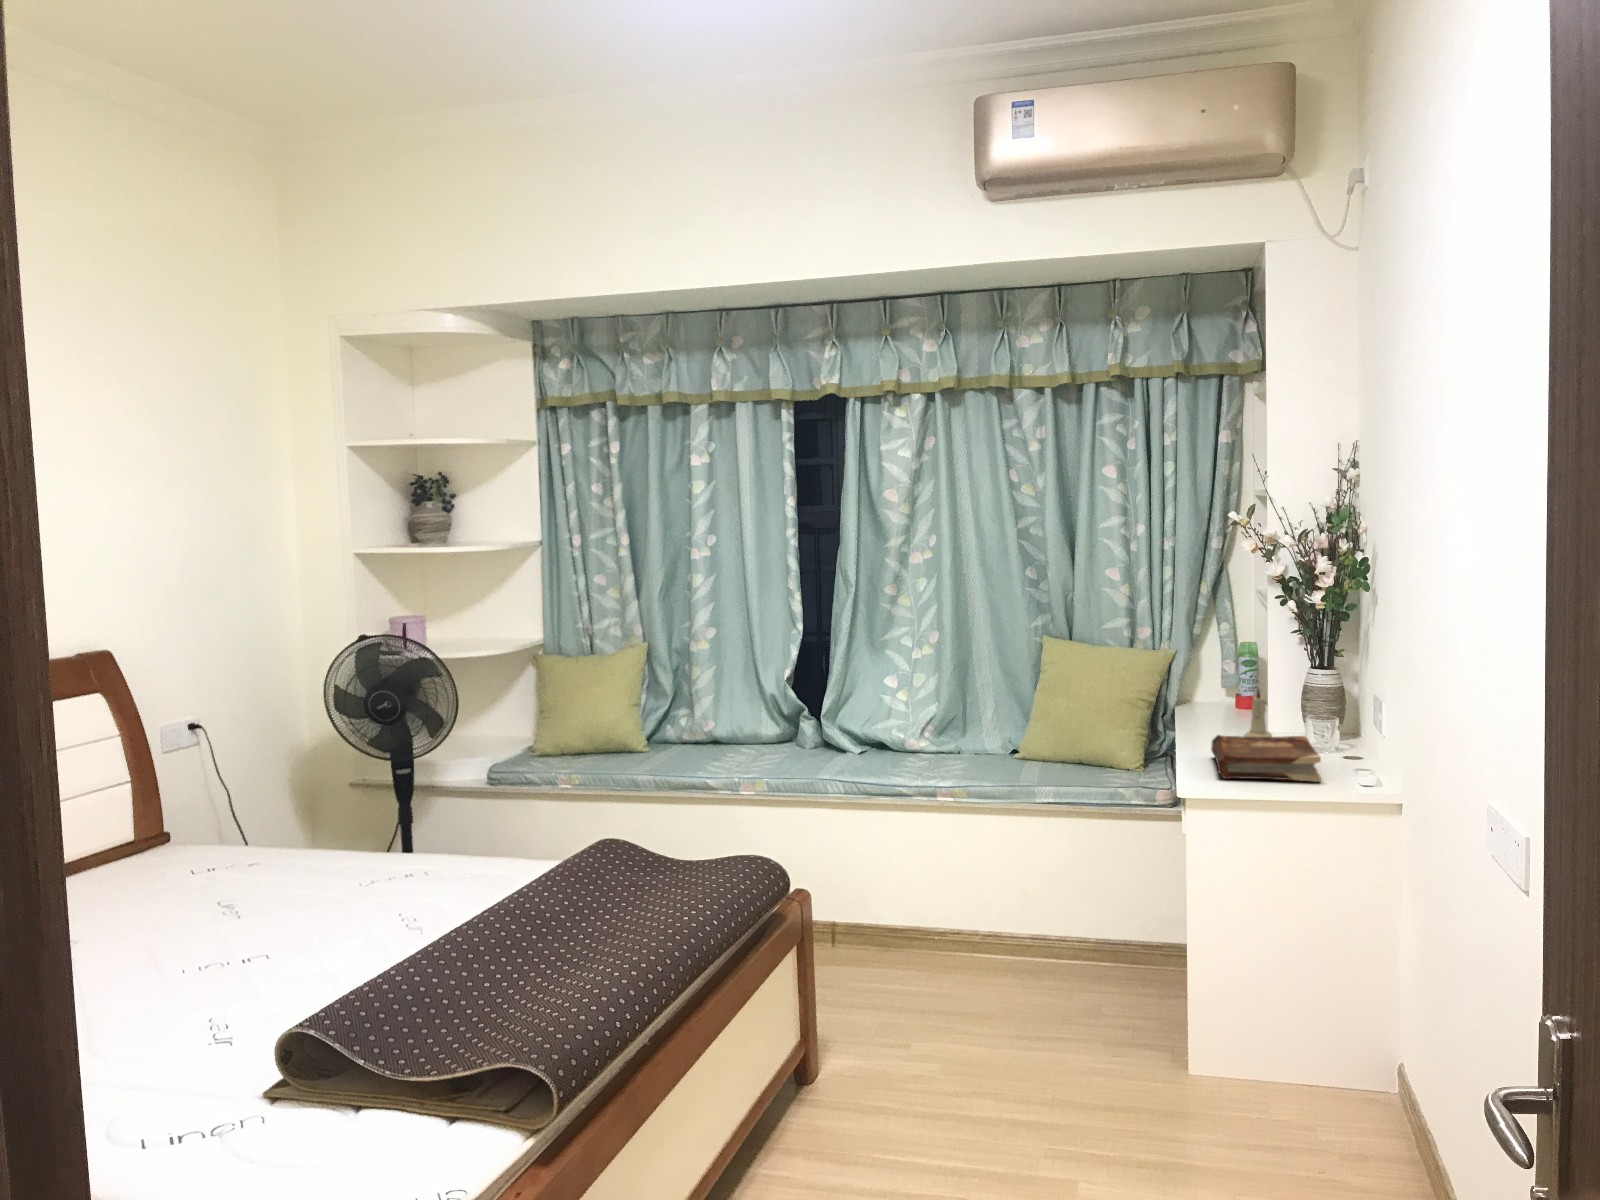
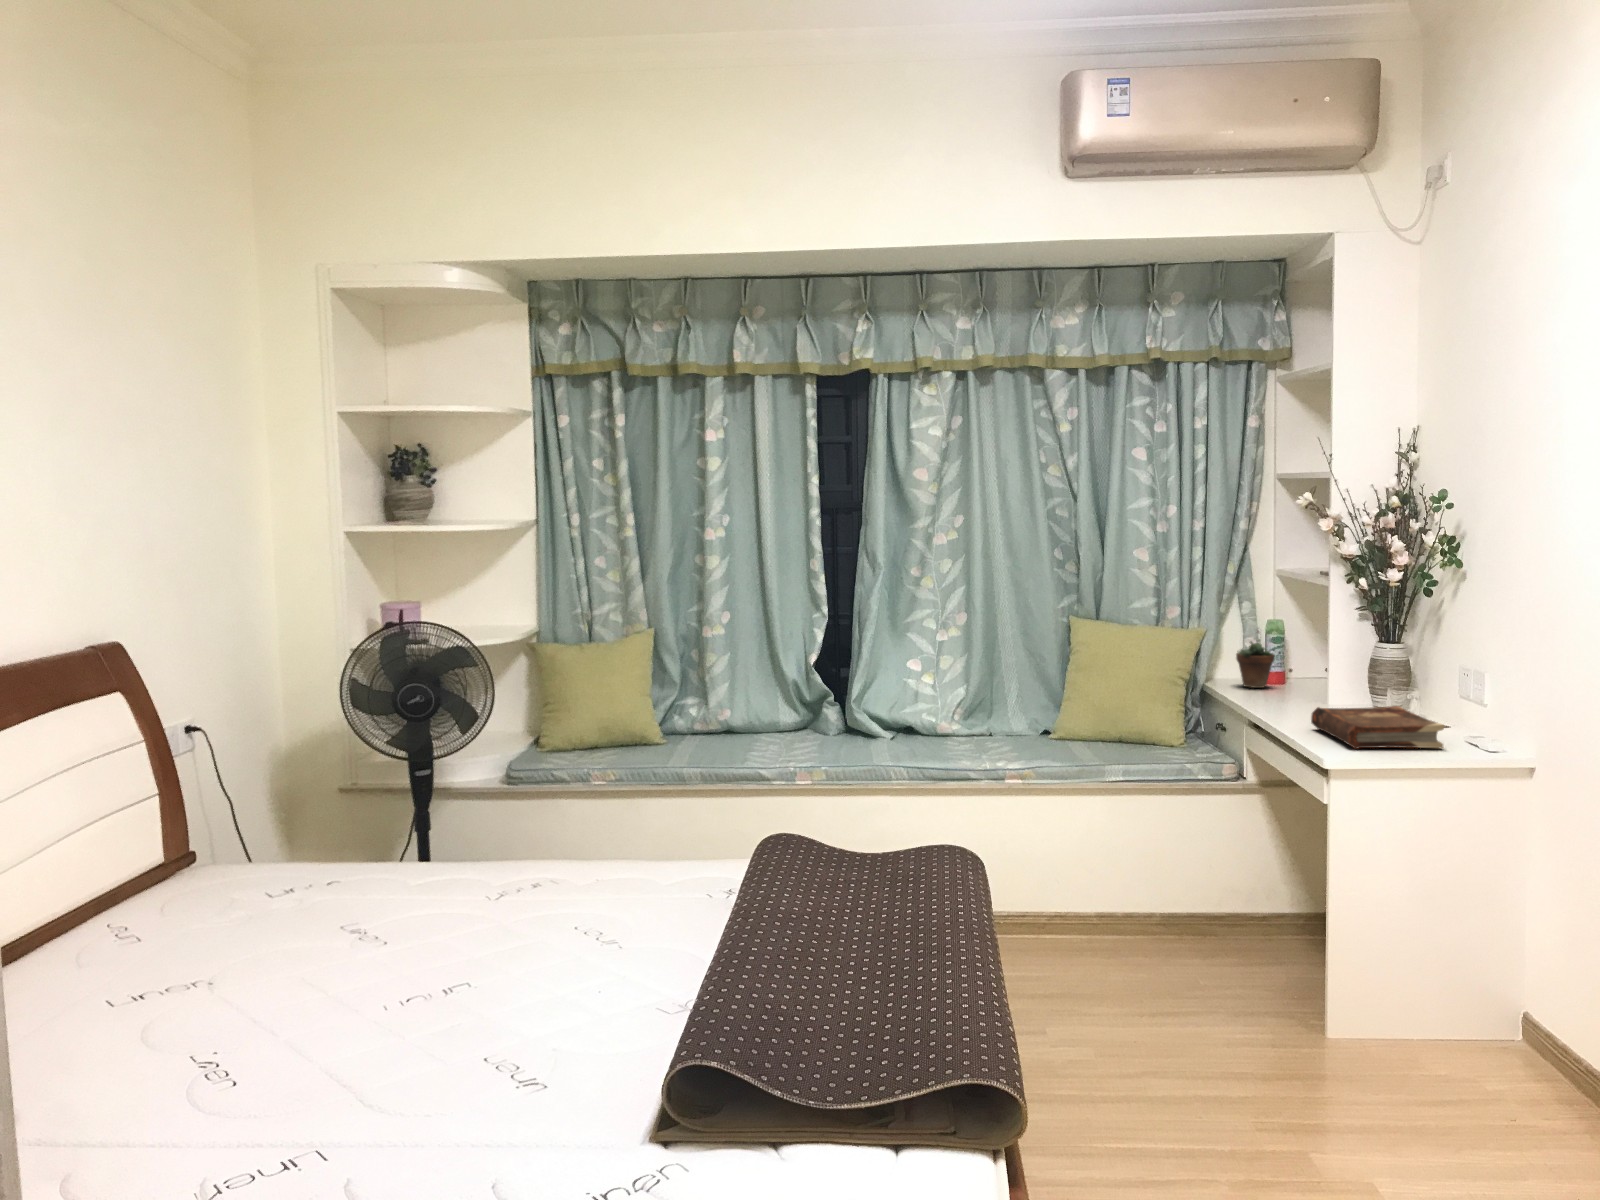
succulent plant: none [1201,650,1241,713] -> present [1236,631,1275,688]
candle: present [1244,689,1272,737] -> none [1313,660,1341,712]

